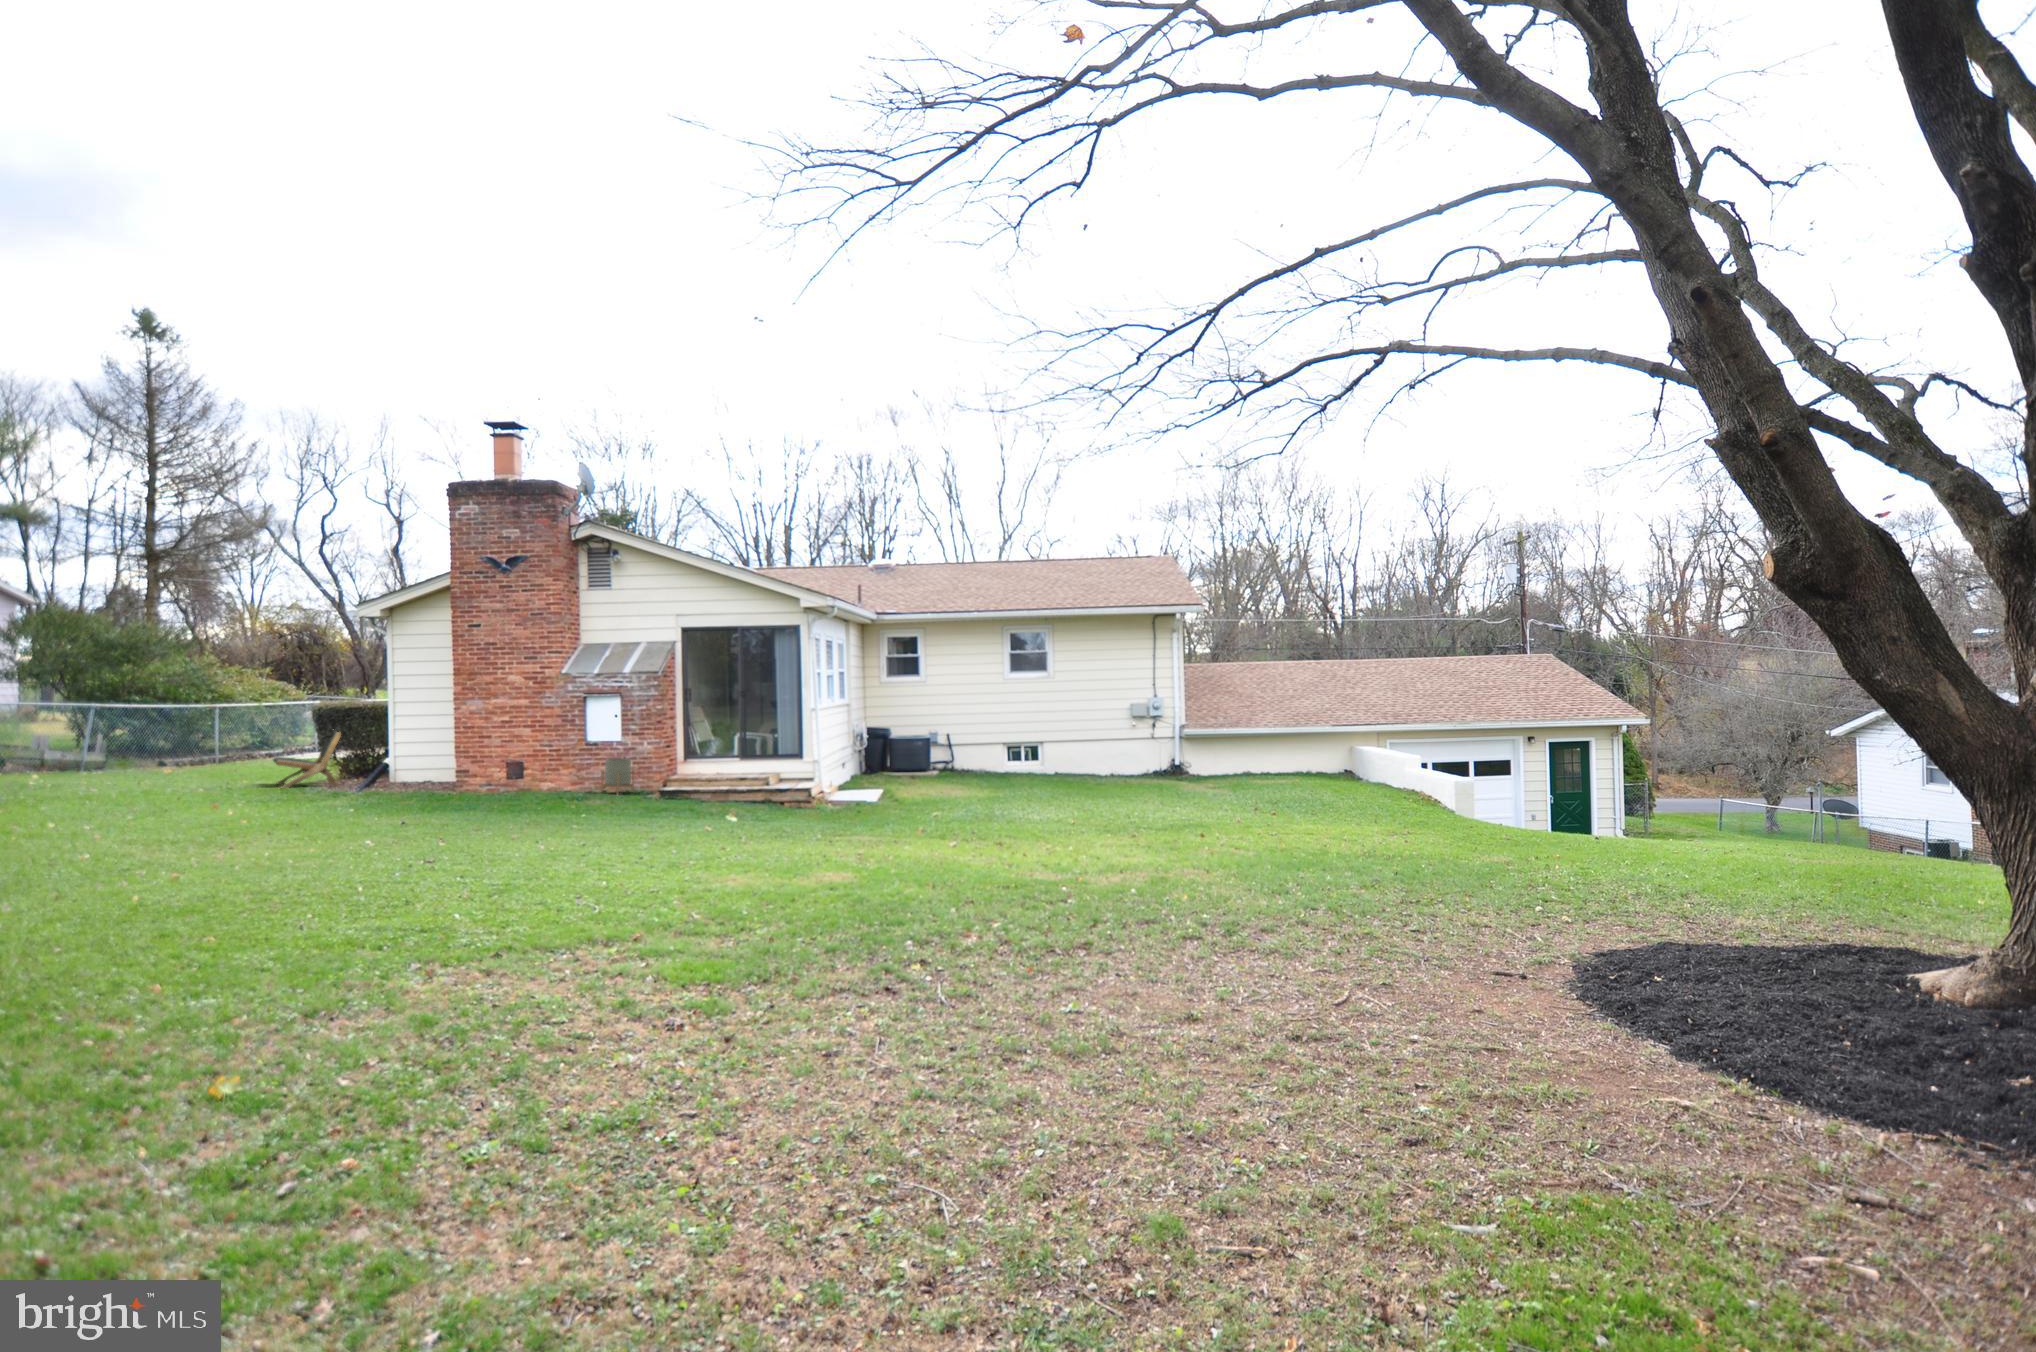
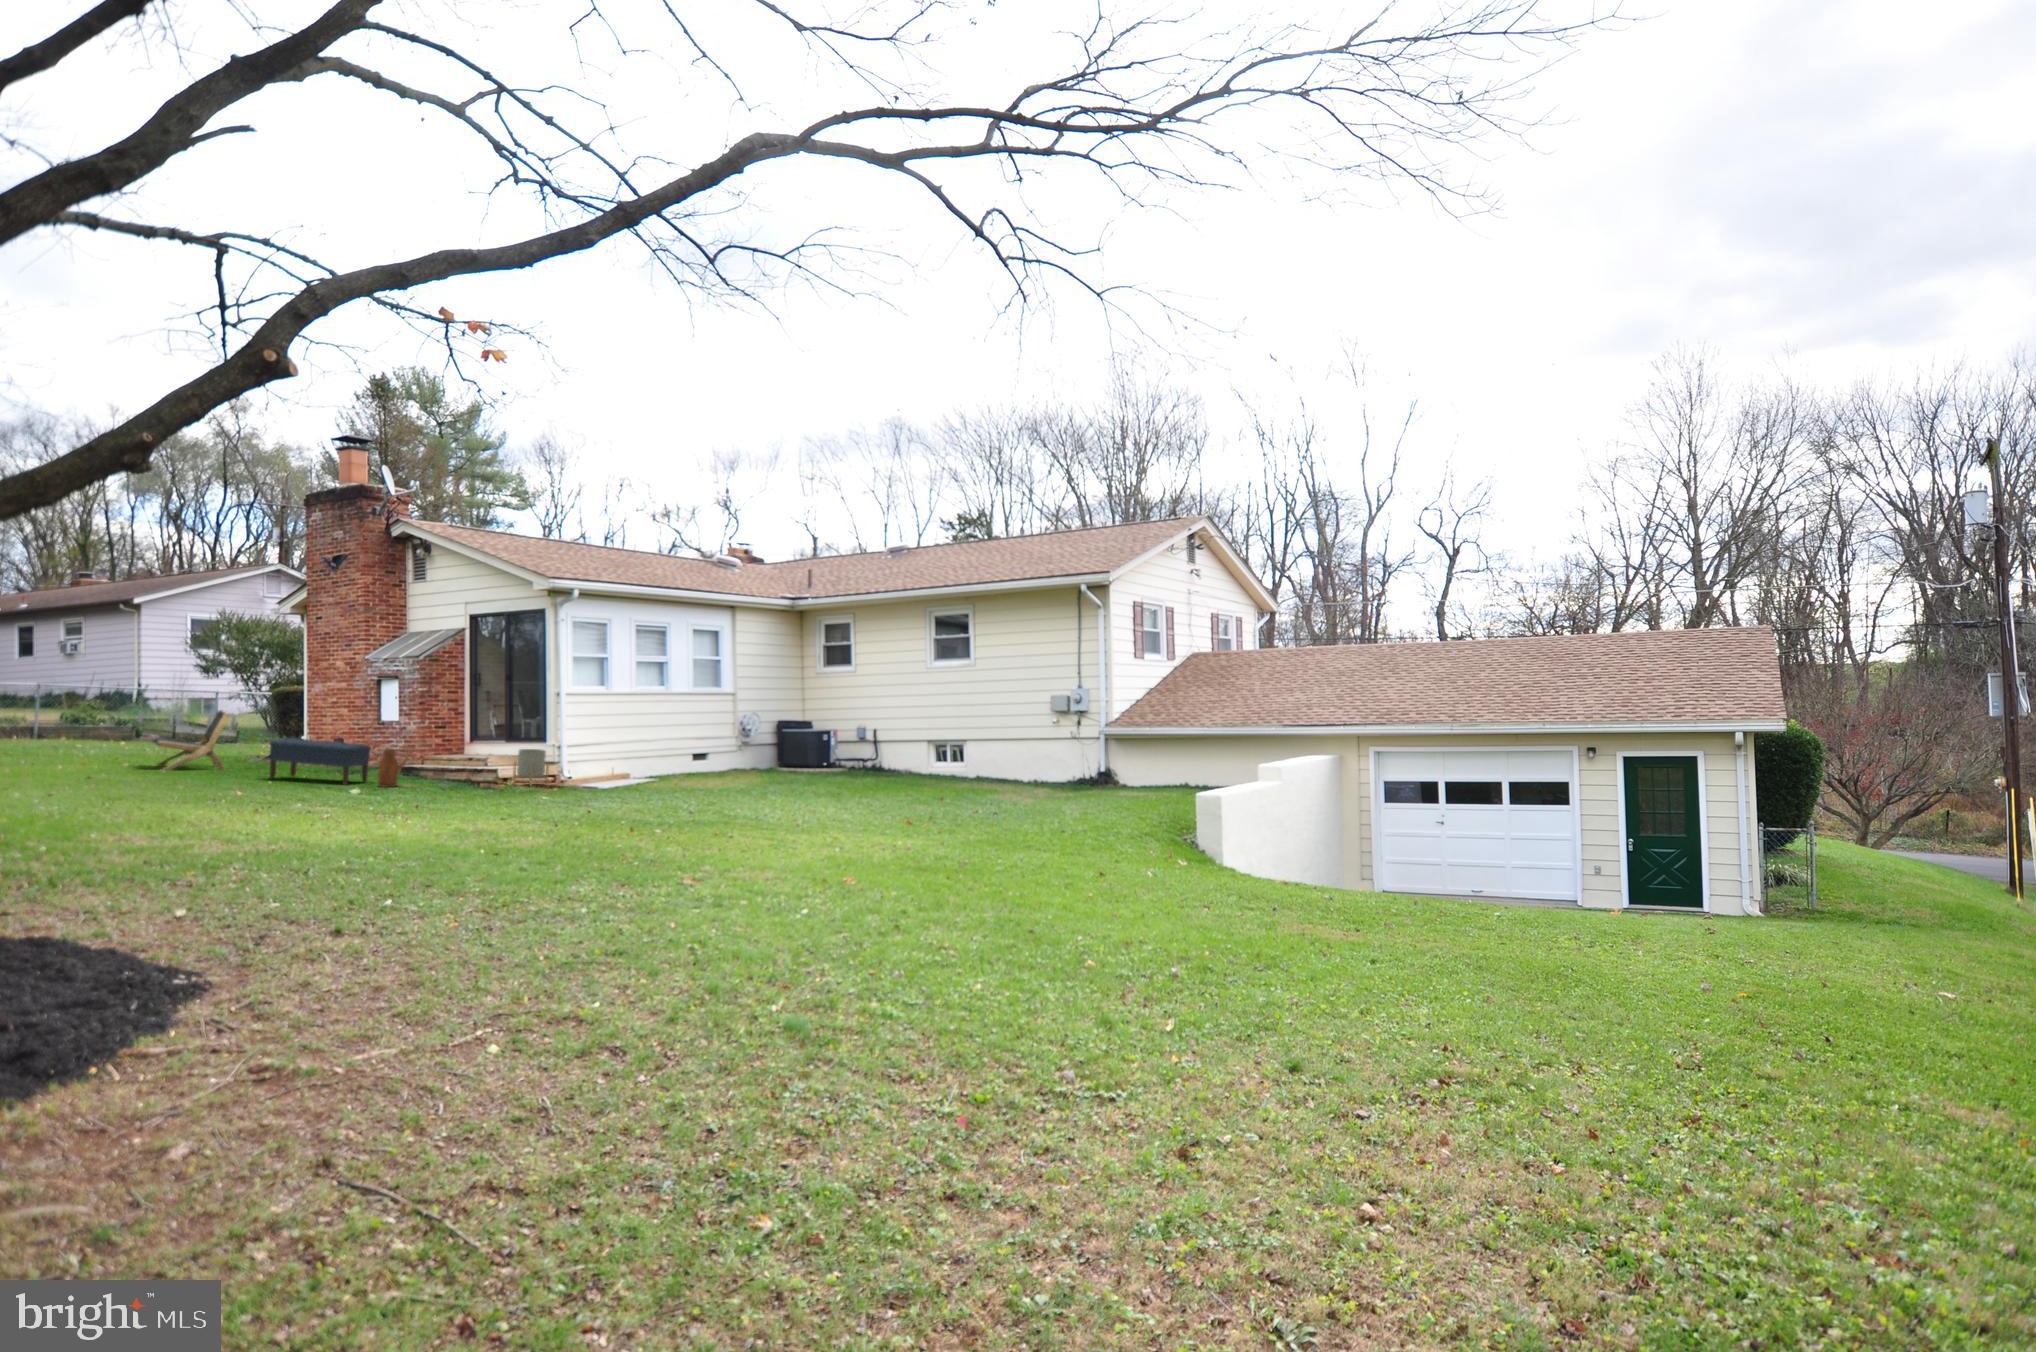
bench: none [376,754,470,798] -> present [269,738,371,785]
watering can: none [473,762,507,798] -> present [376,749,412,787]

